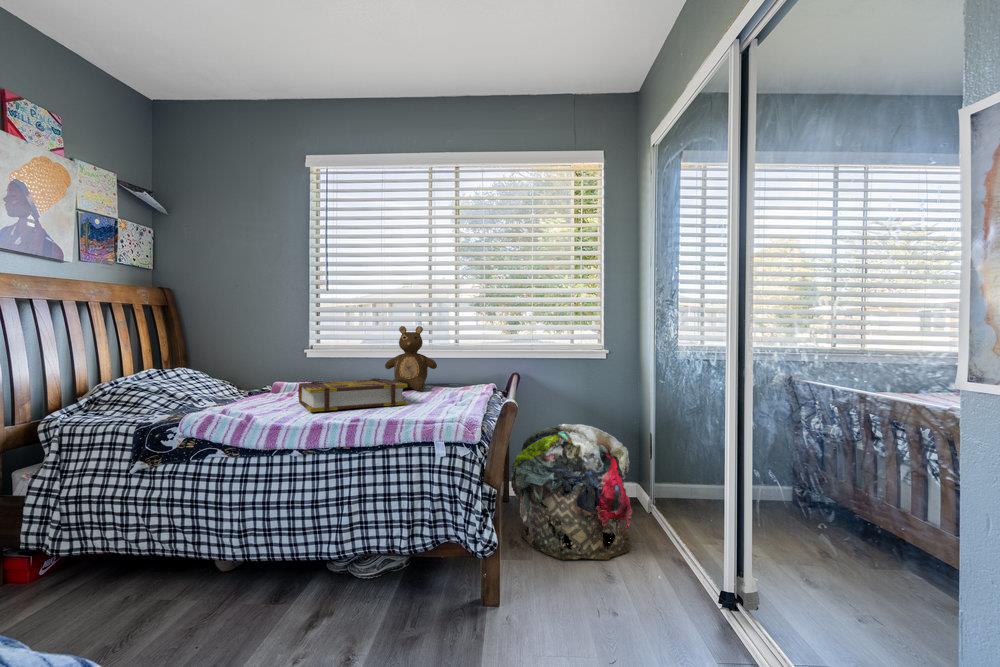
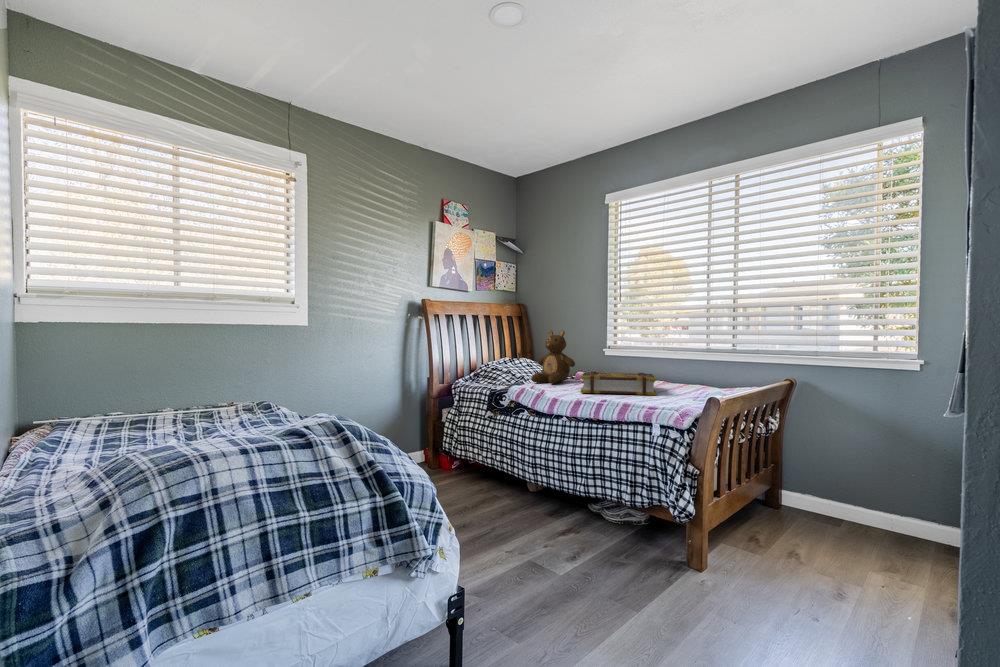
teddy bear: present [385,326,437,391] -> present [532,330,575,384]
laundry basket: present [510,424,632,560] -> none [755,433,906,582]

